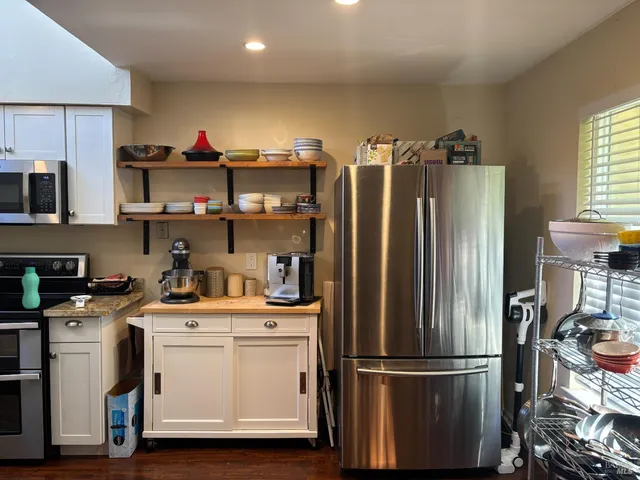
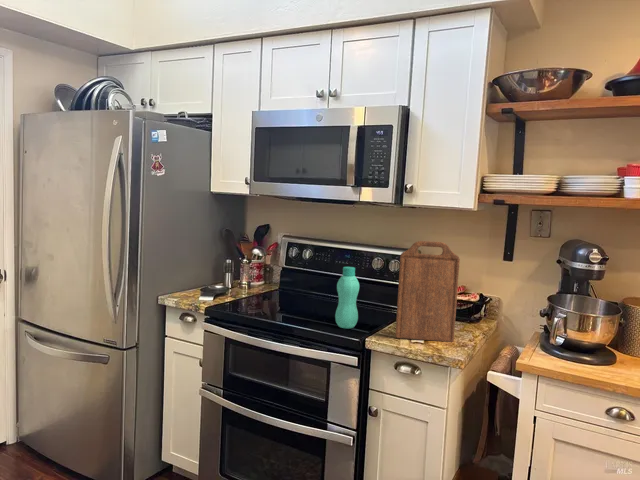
cutting board: none [64,245,105,307] -> present [395,241,460,342]

